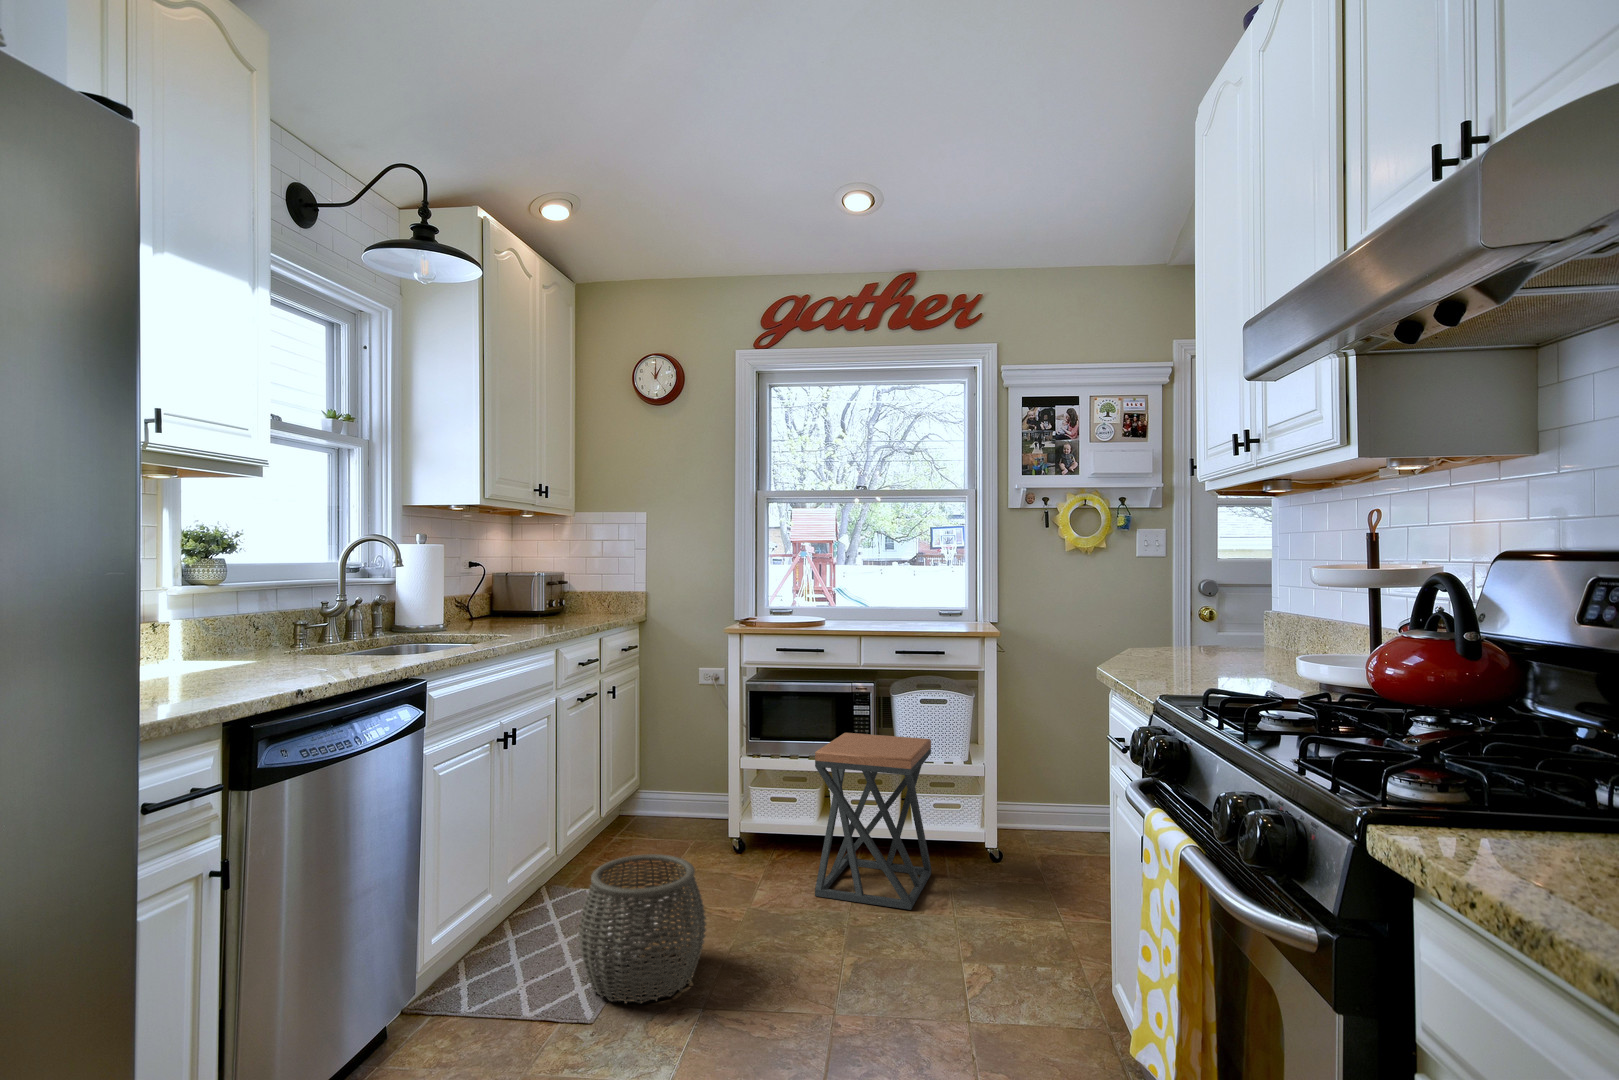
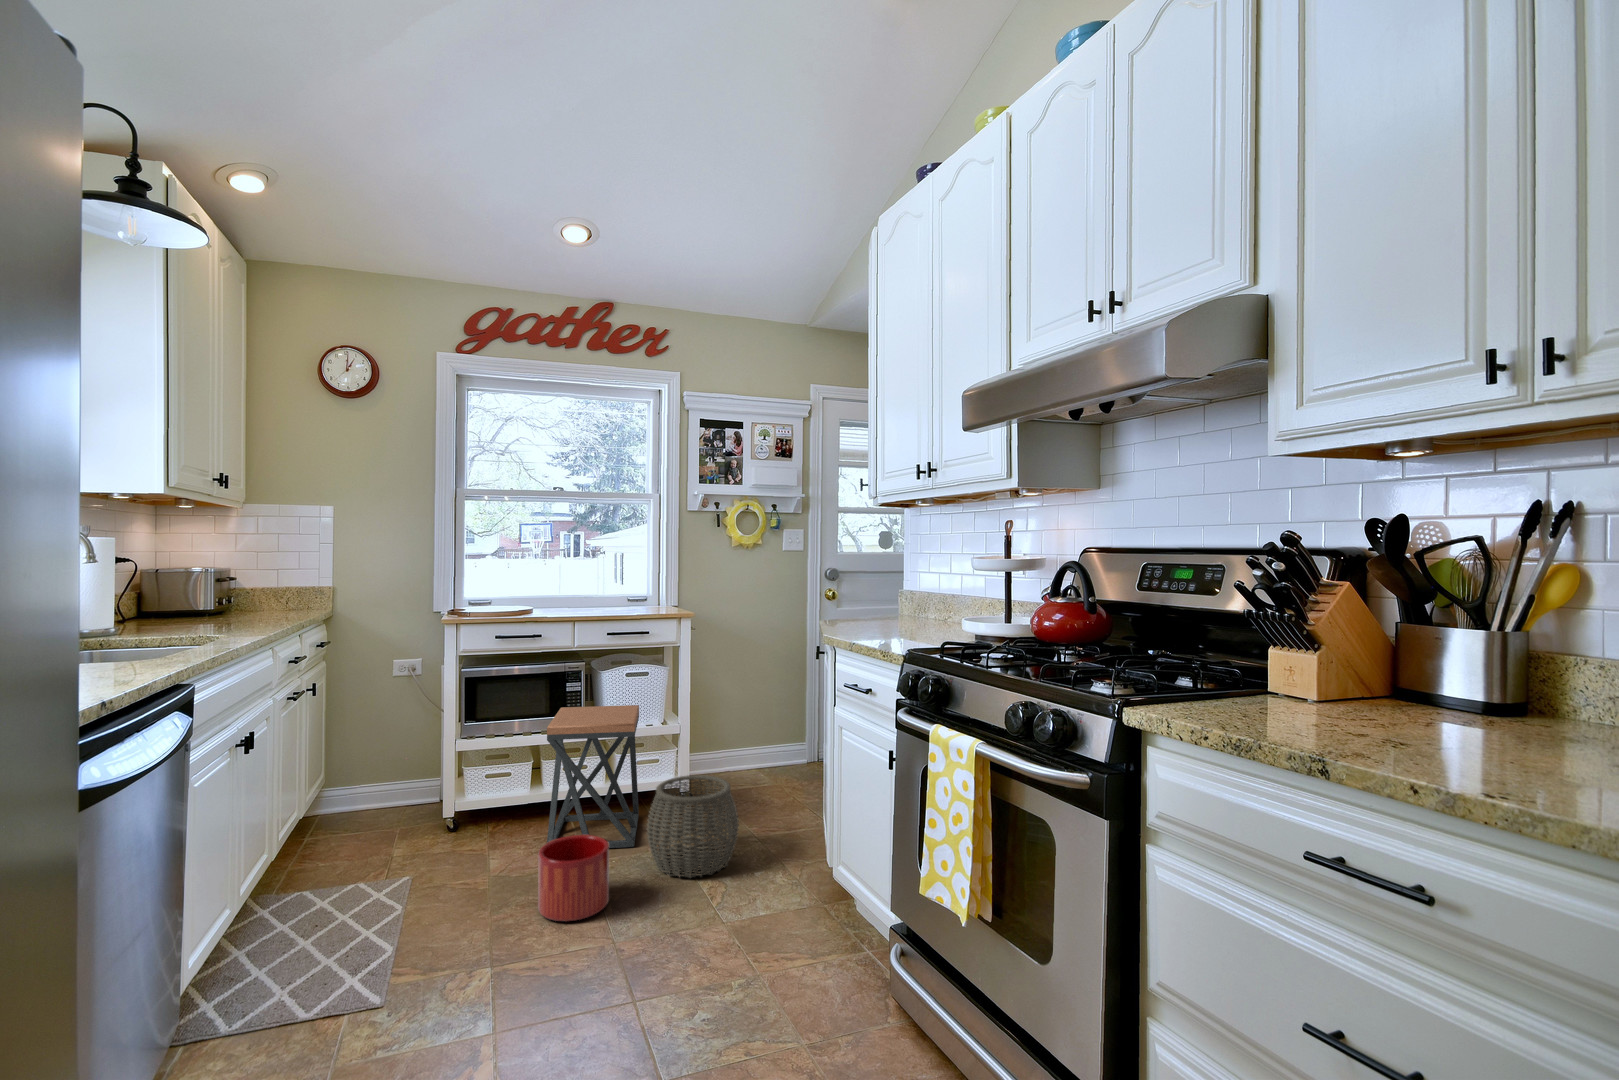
woven basket: present [578,854,706,1003] -> present [647,775,739,878]
planter: none [777,881,856,984] -> present [538,835,609,922]

